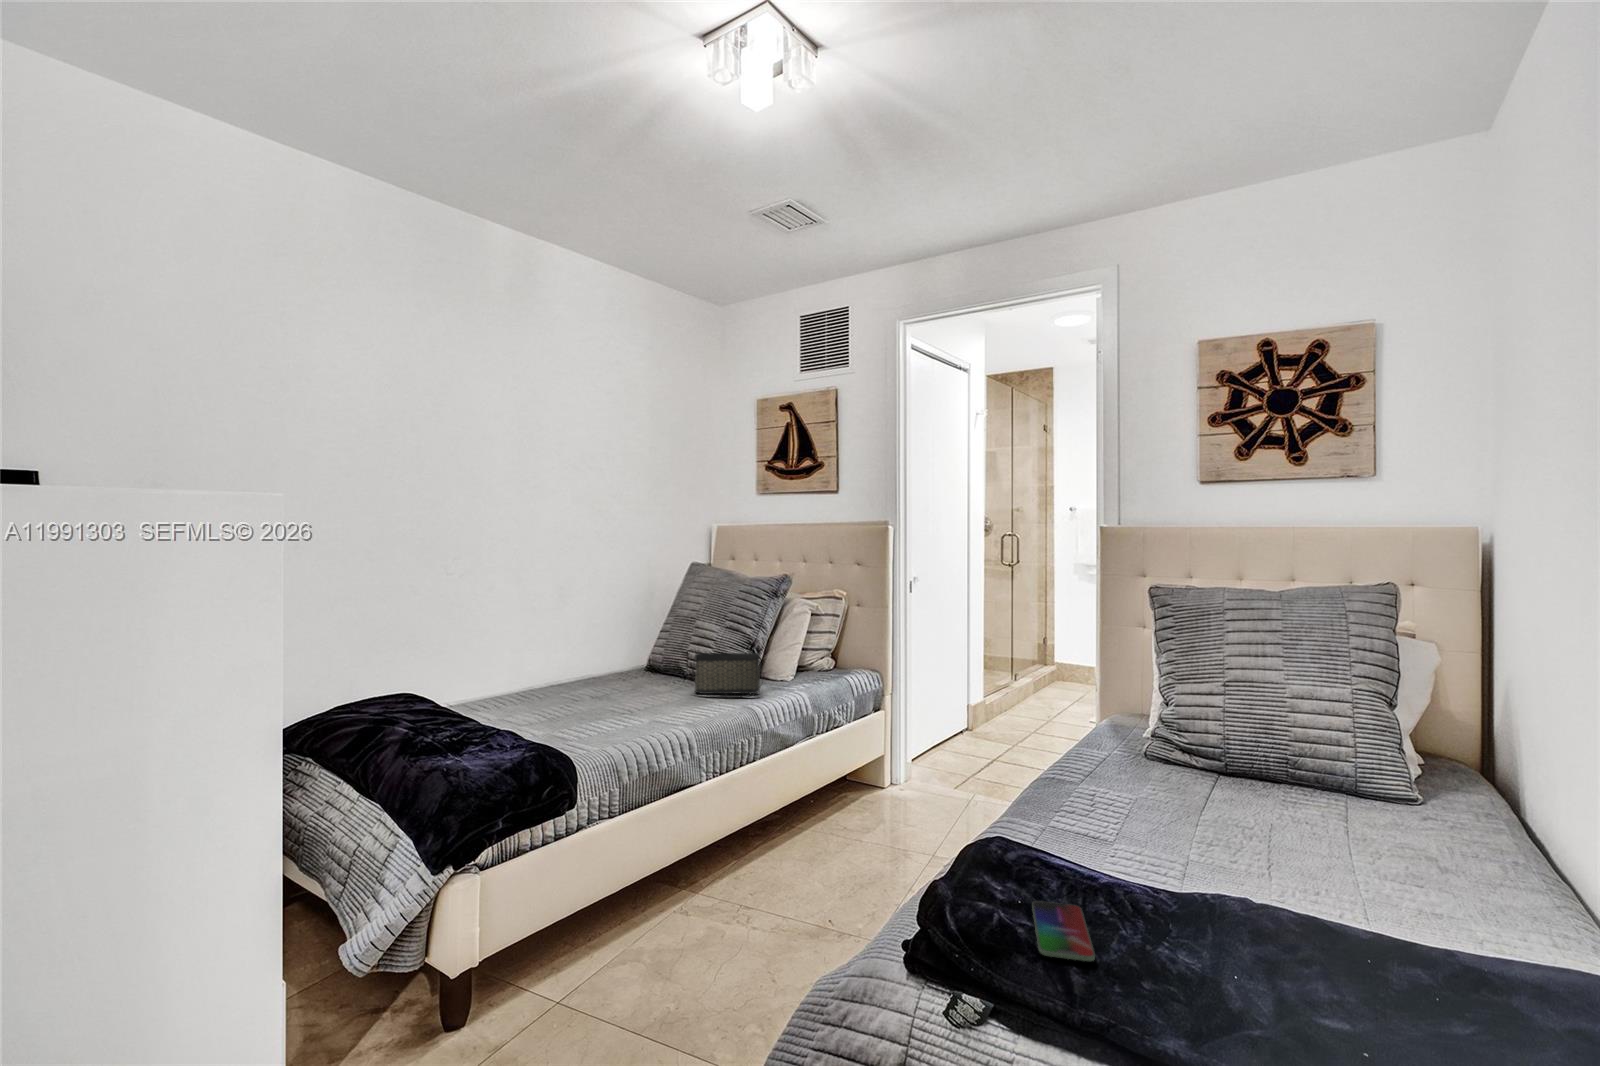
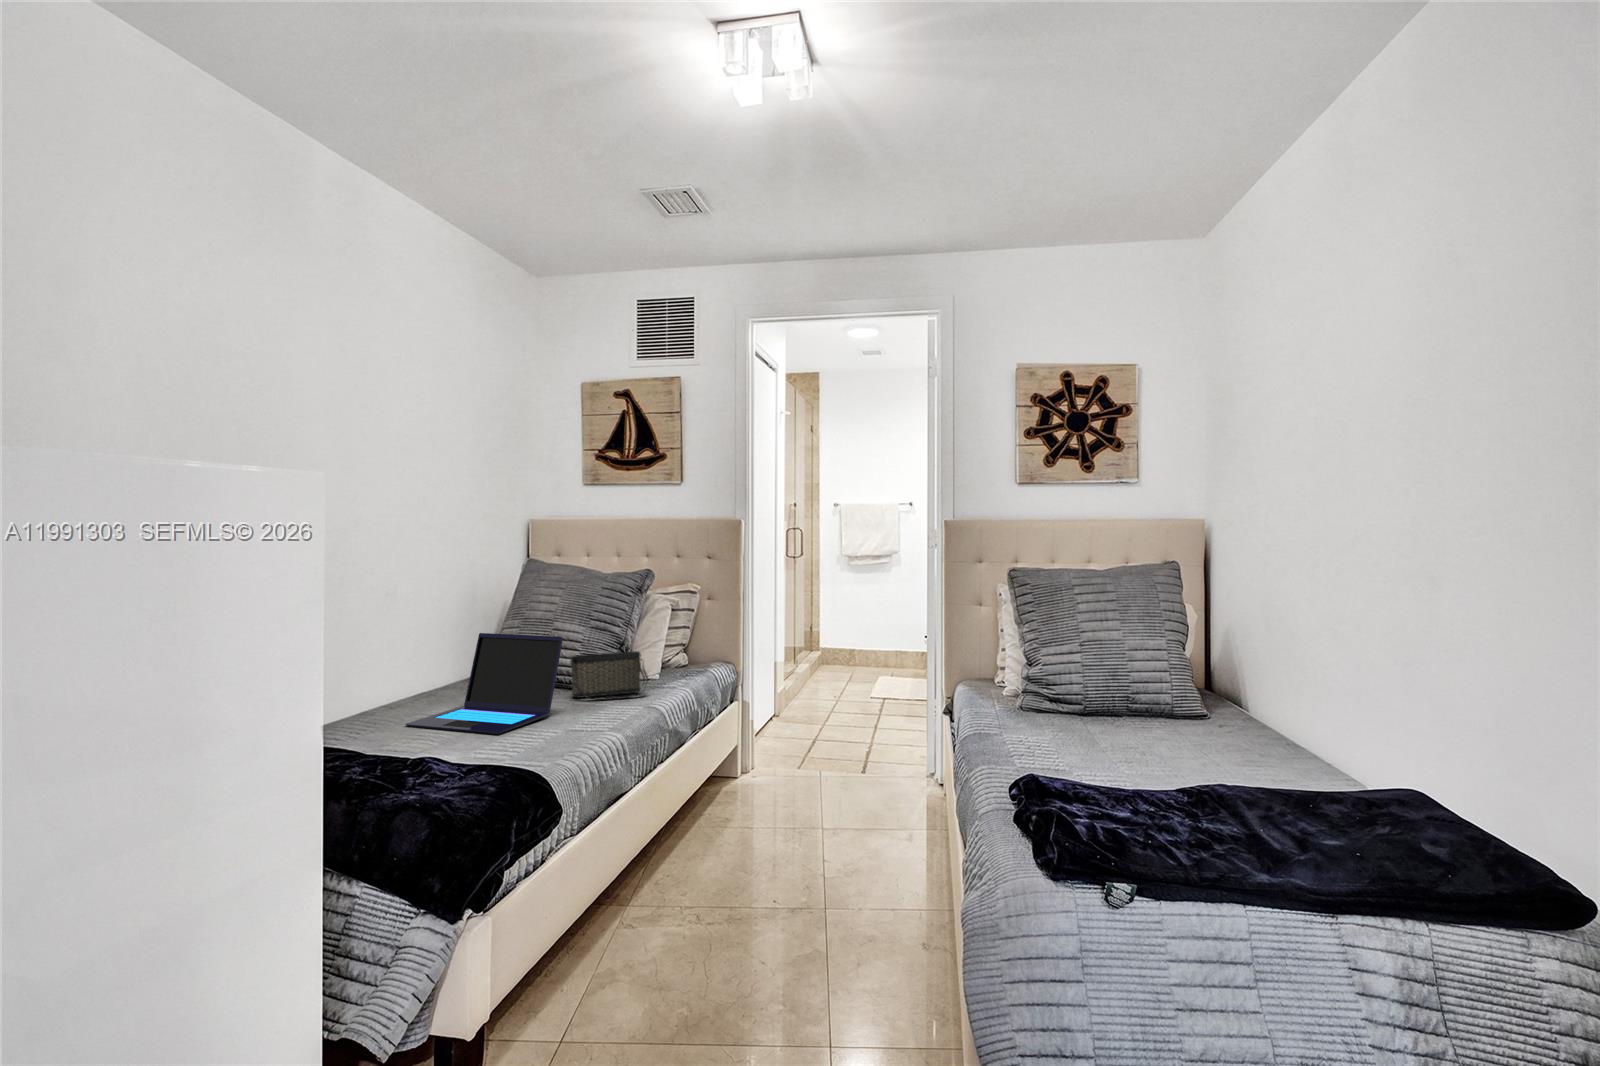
laptop: none [532,628,668,722] -> present [405,633,563,735]
smartphone: present [1032,901,1095,961] -> none [1083,801,1155,831]

